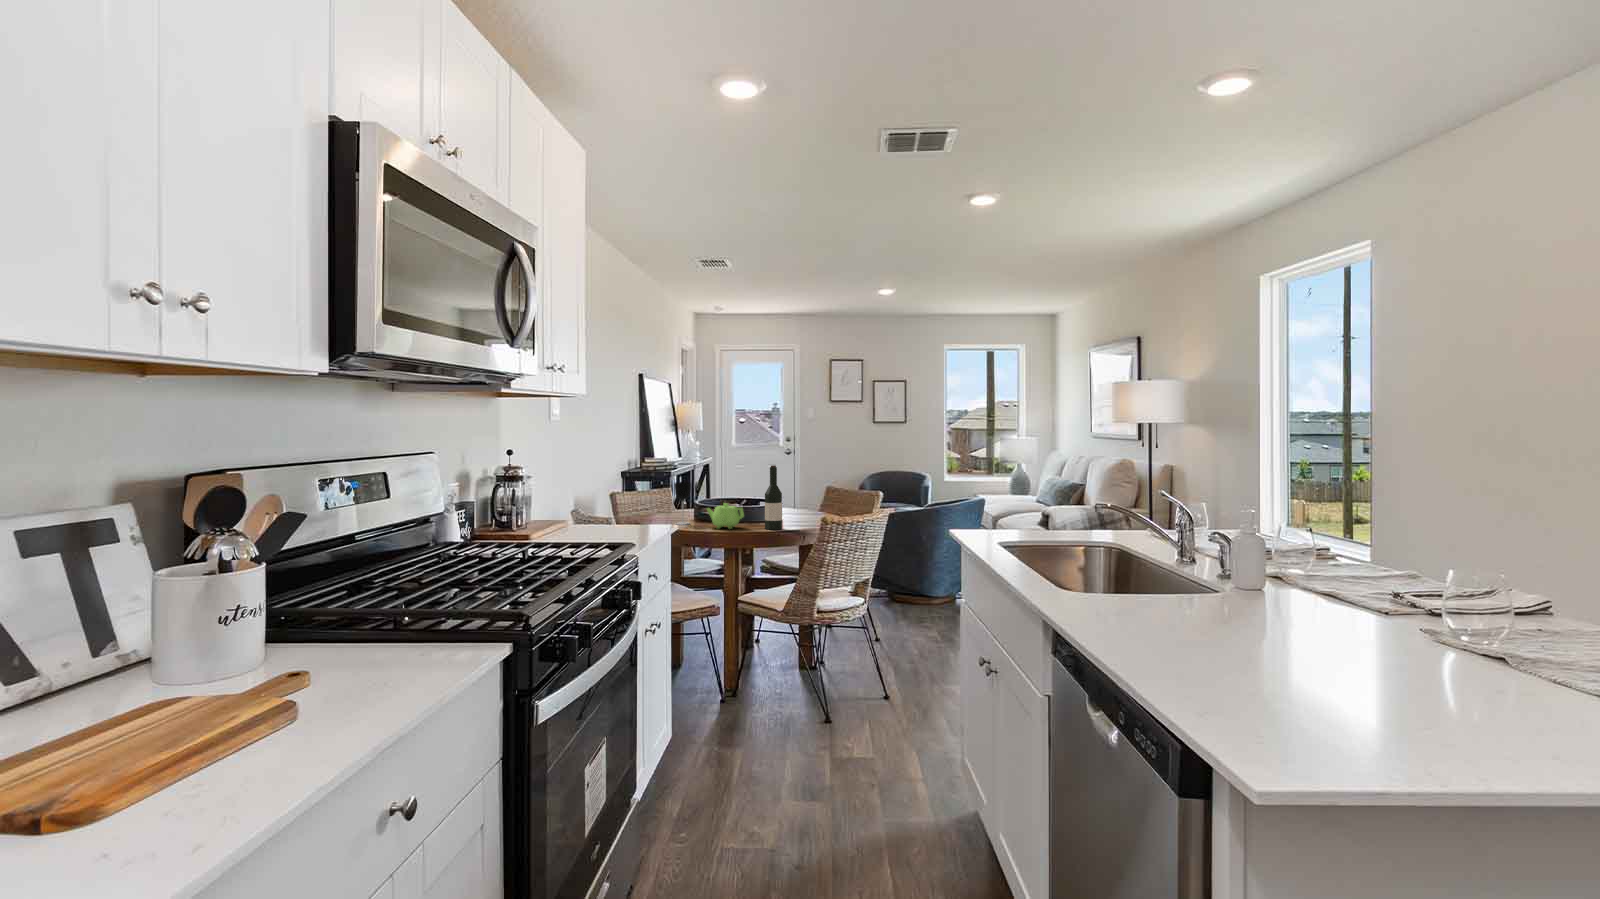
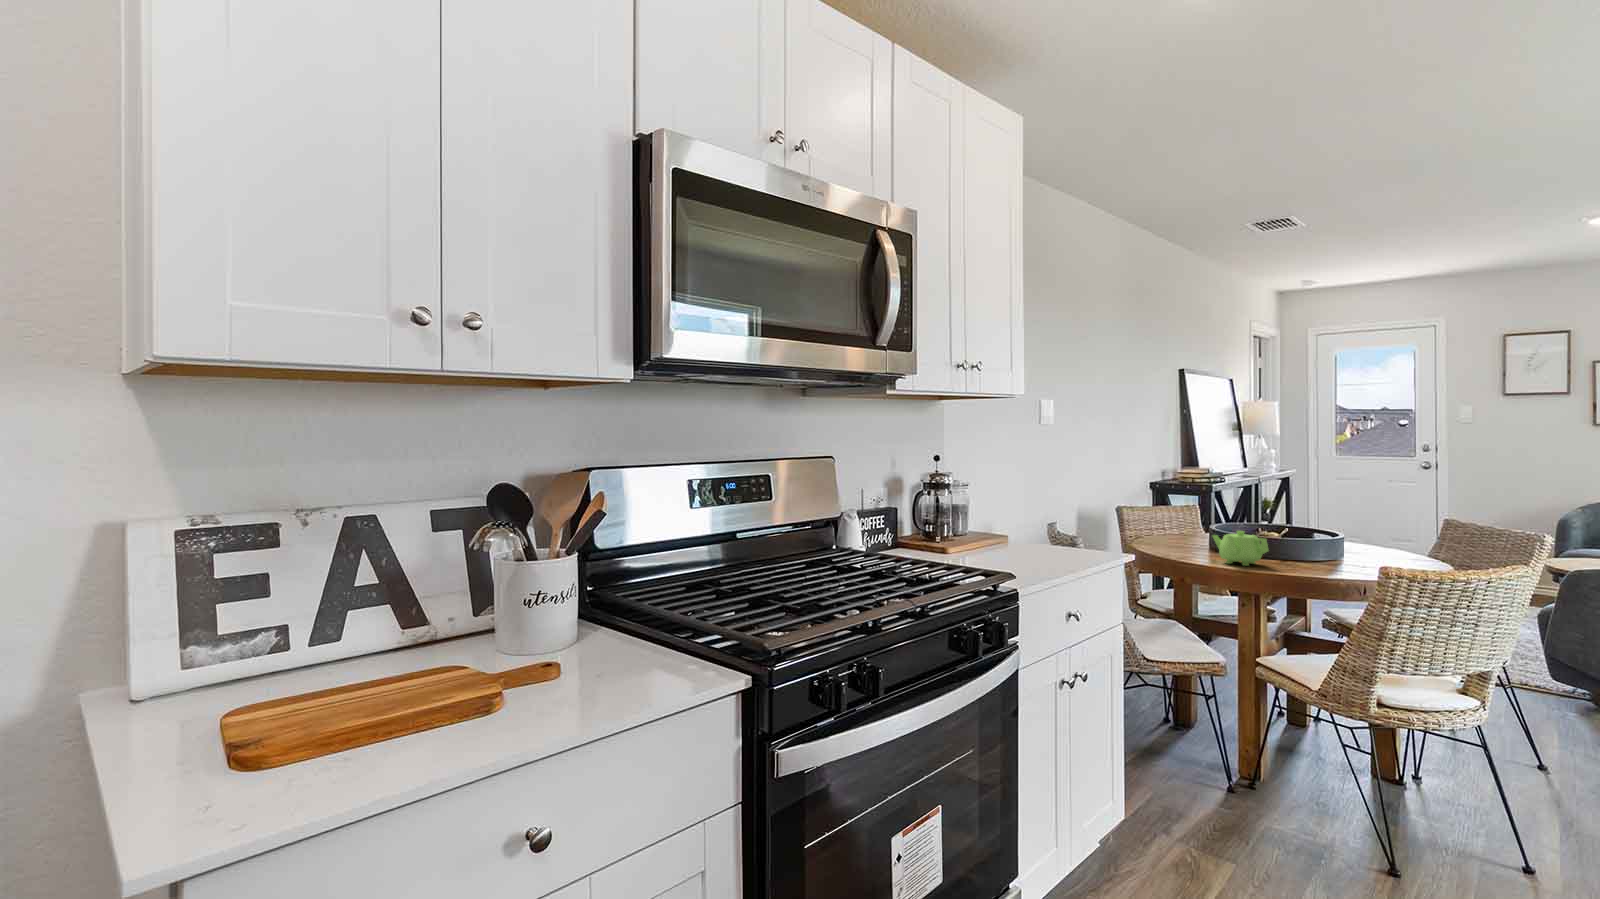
wine bottle: present [765,465,782,530] -> none [1302,483,1332,574]
wine glass: present [674,482,691,525] -> none [1172,500,1195,554]

